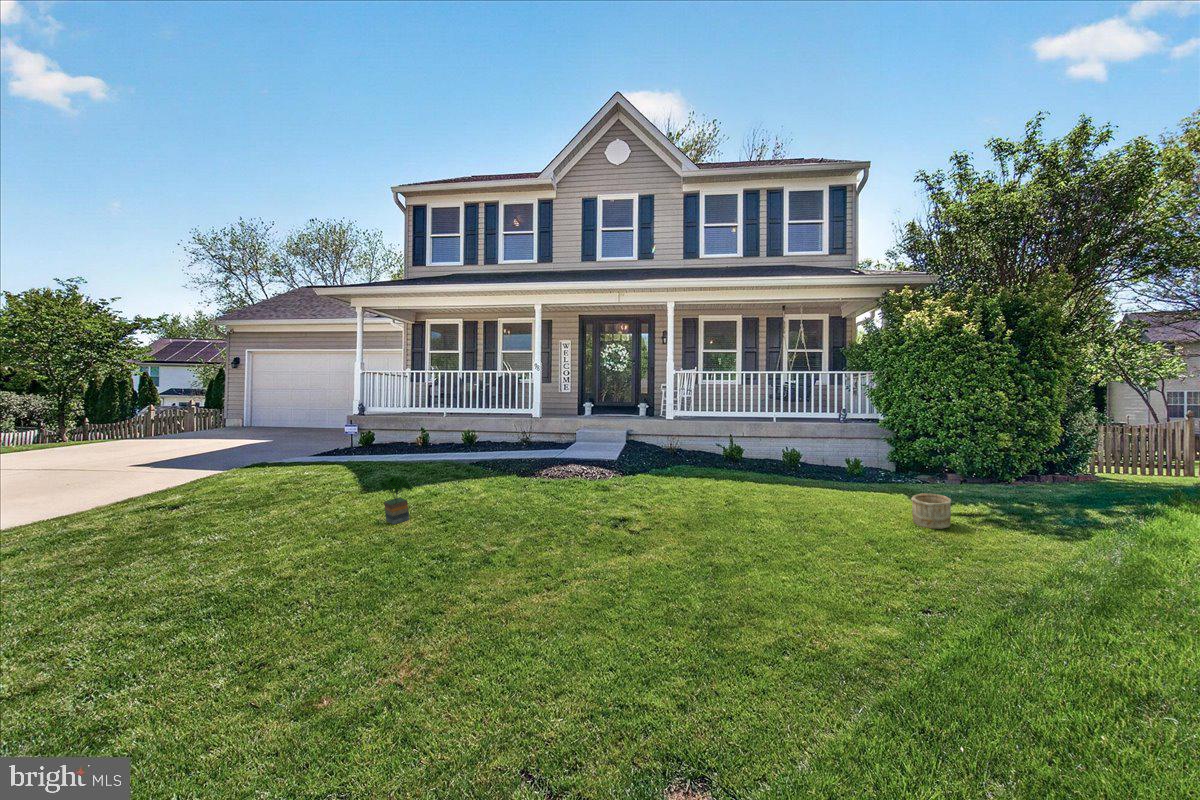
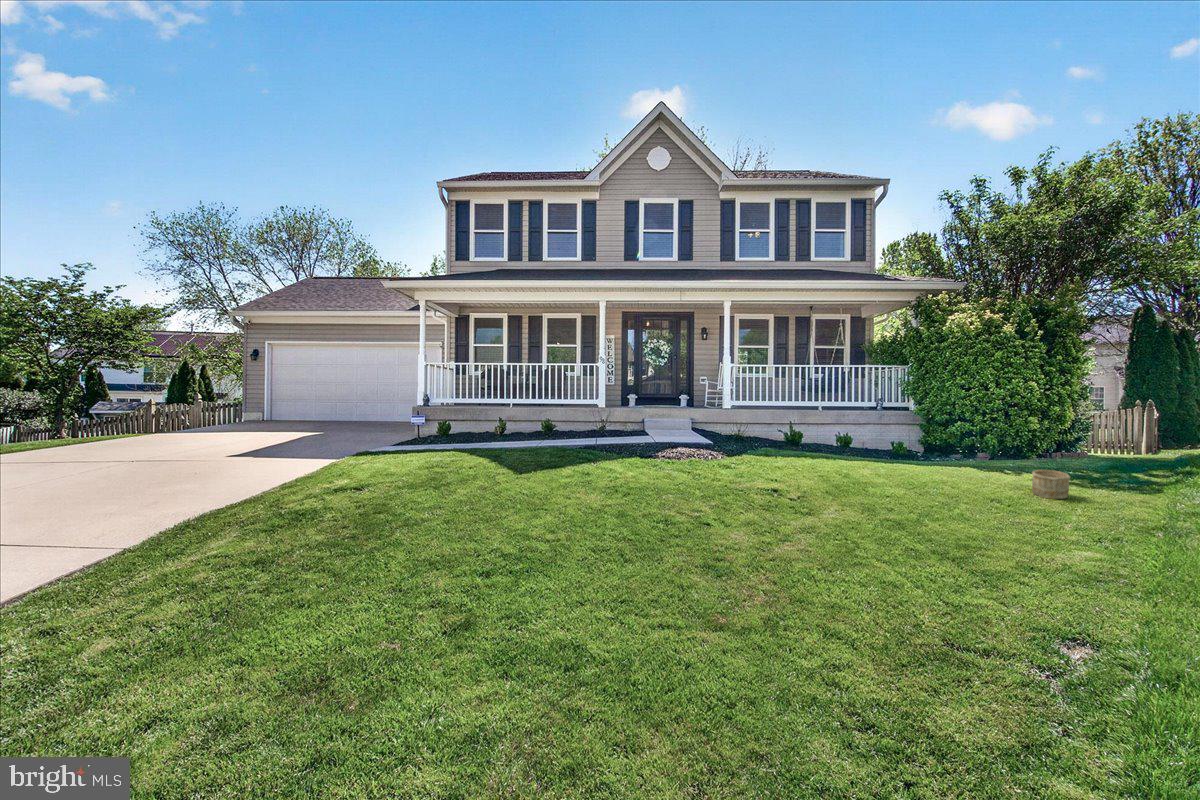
potted tree: present [378,476,413,524] -> none [565,463,599,509]

